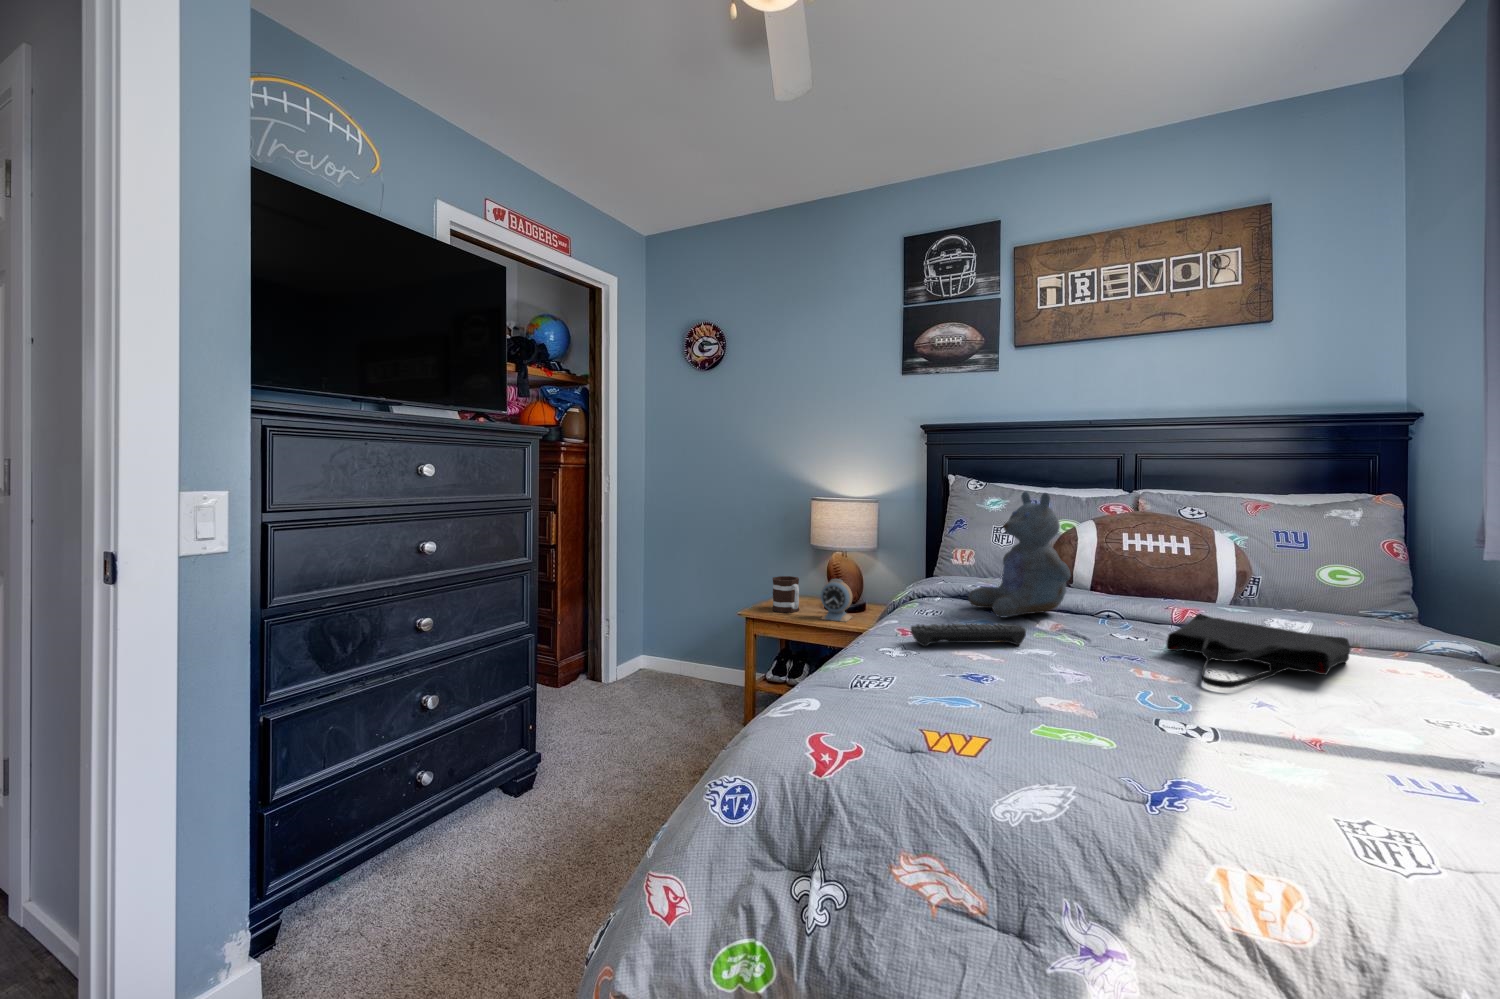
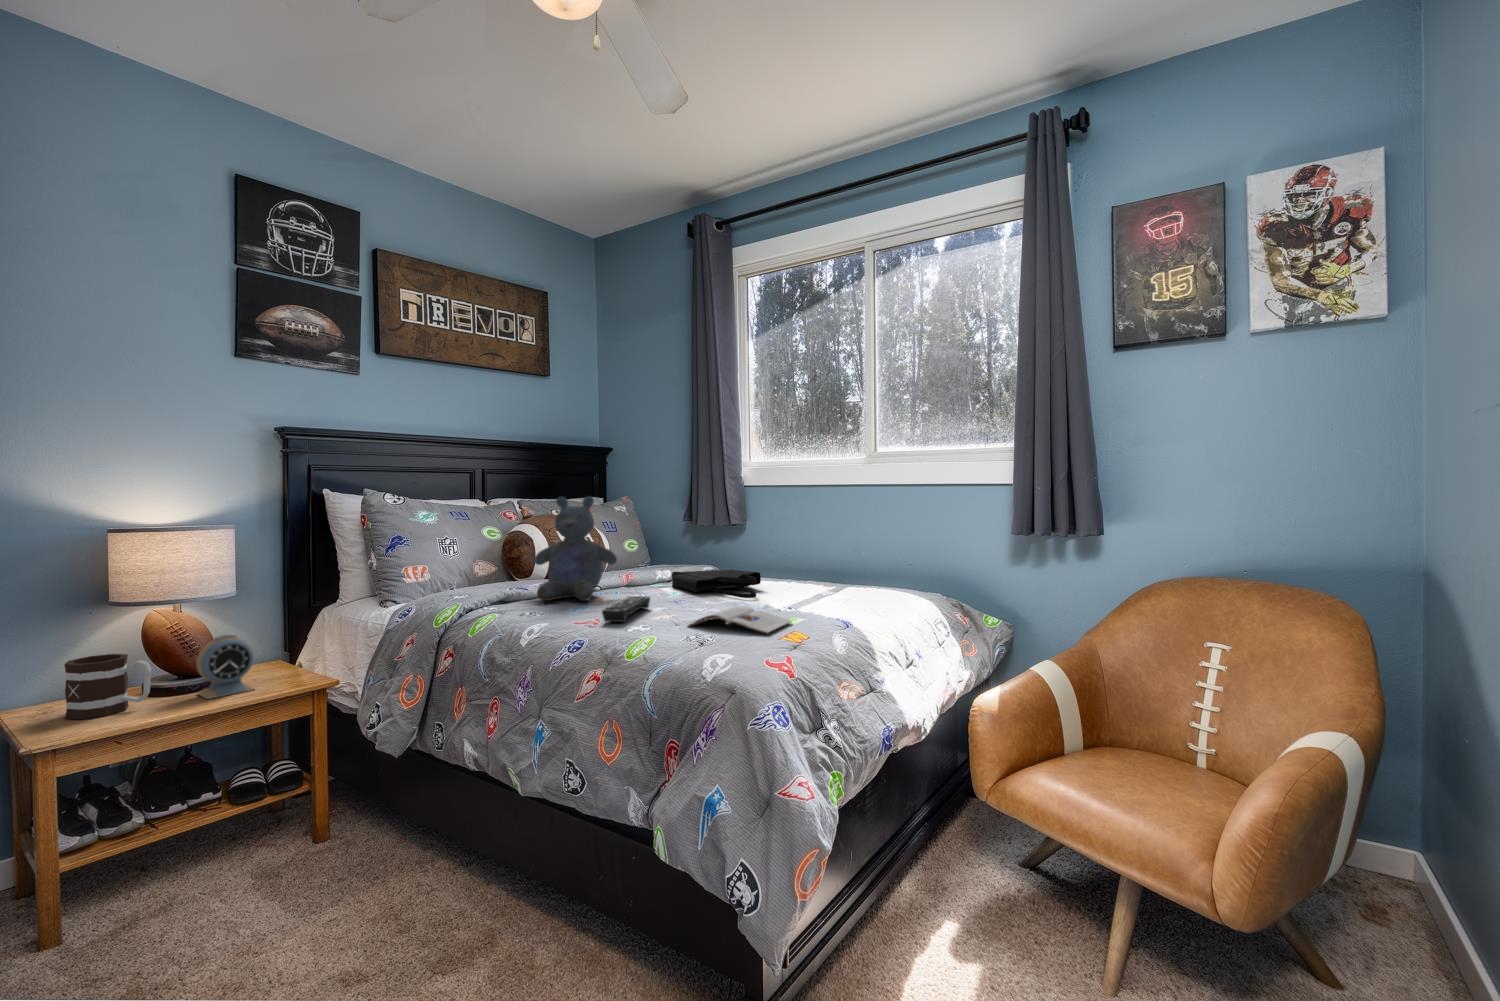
magazine: none [951,668,1072,732] -> present [688,606,791,634]

